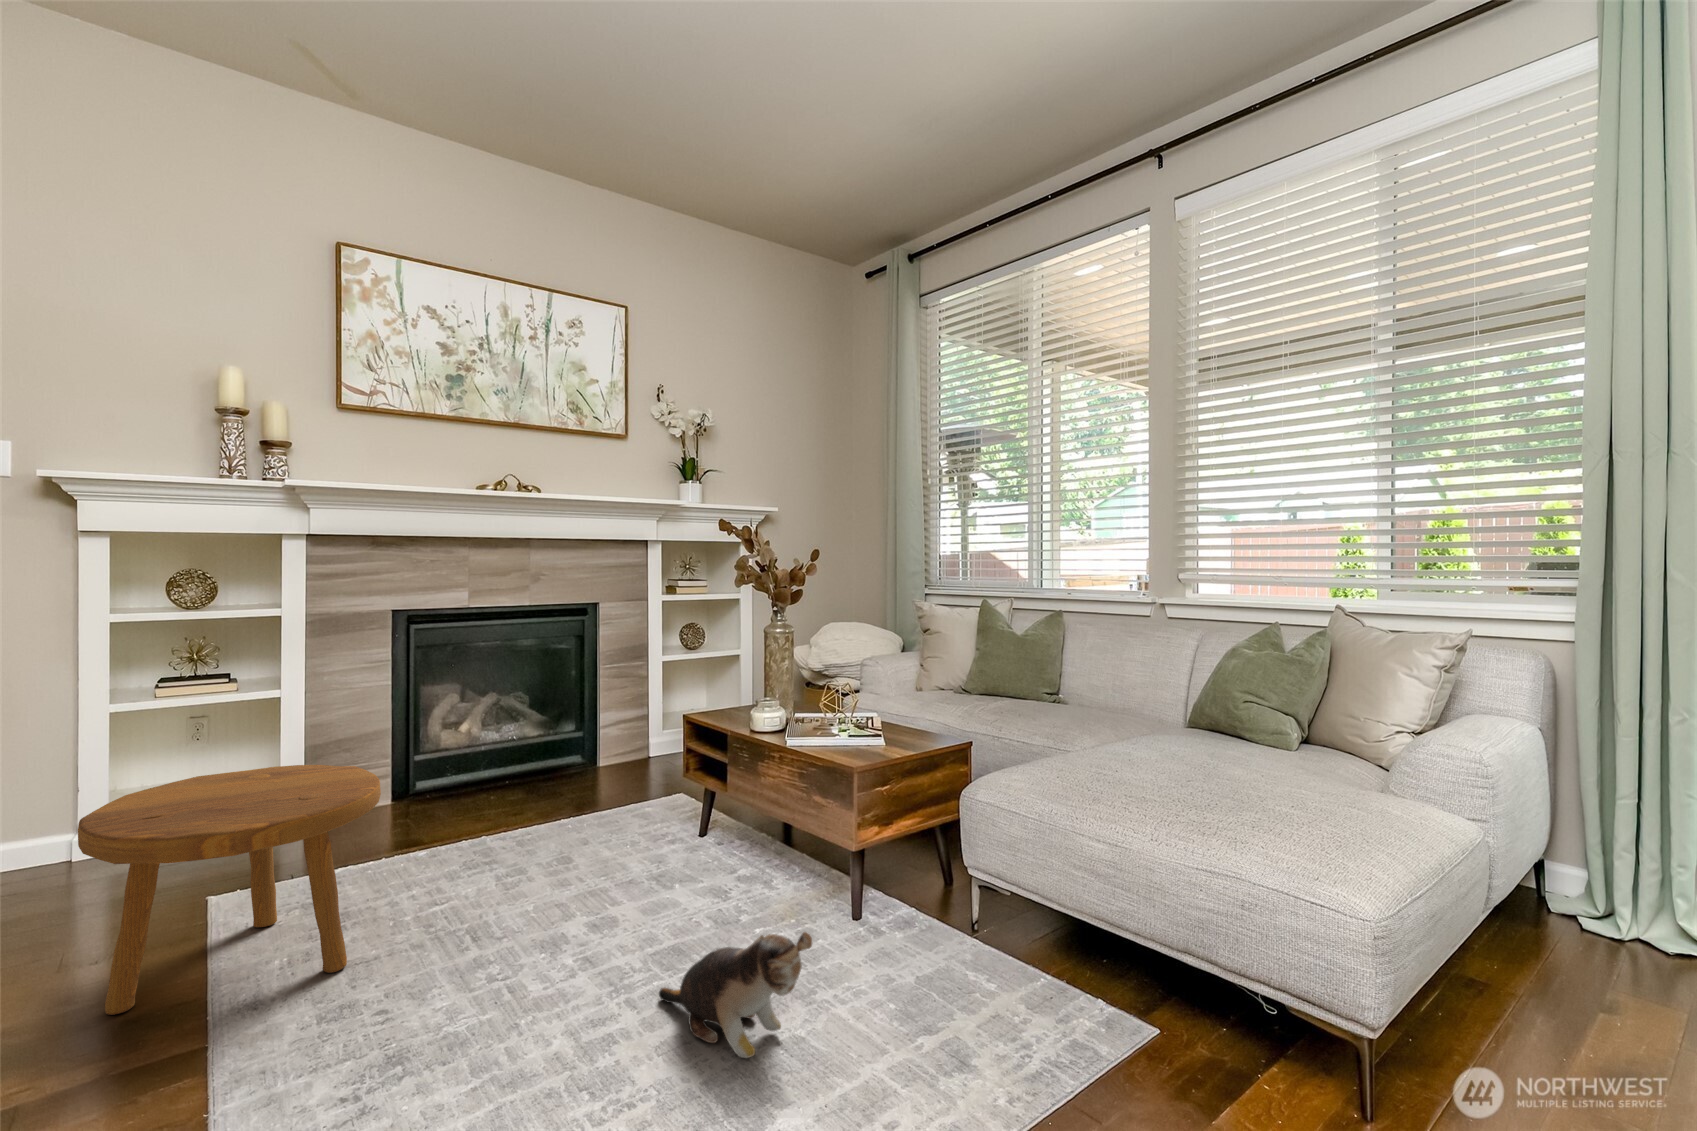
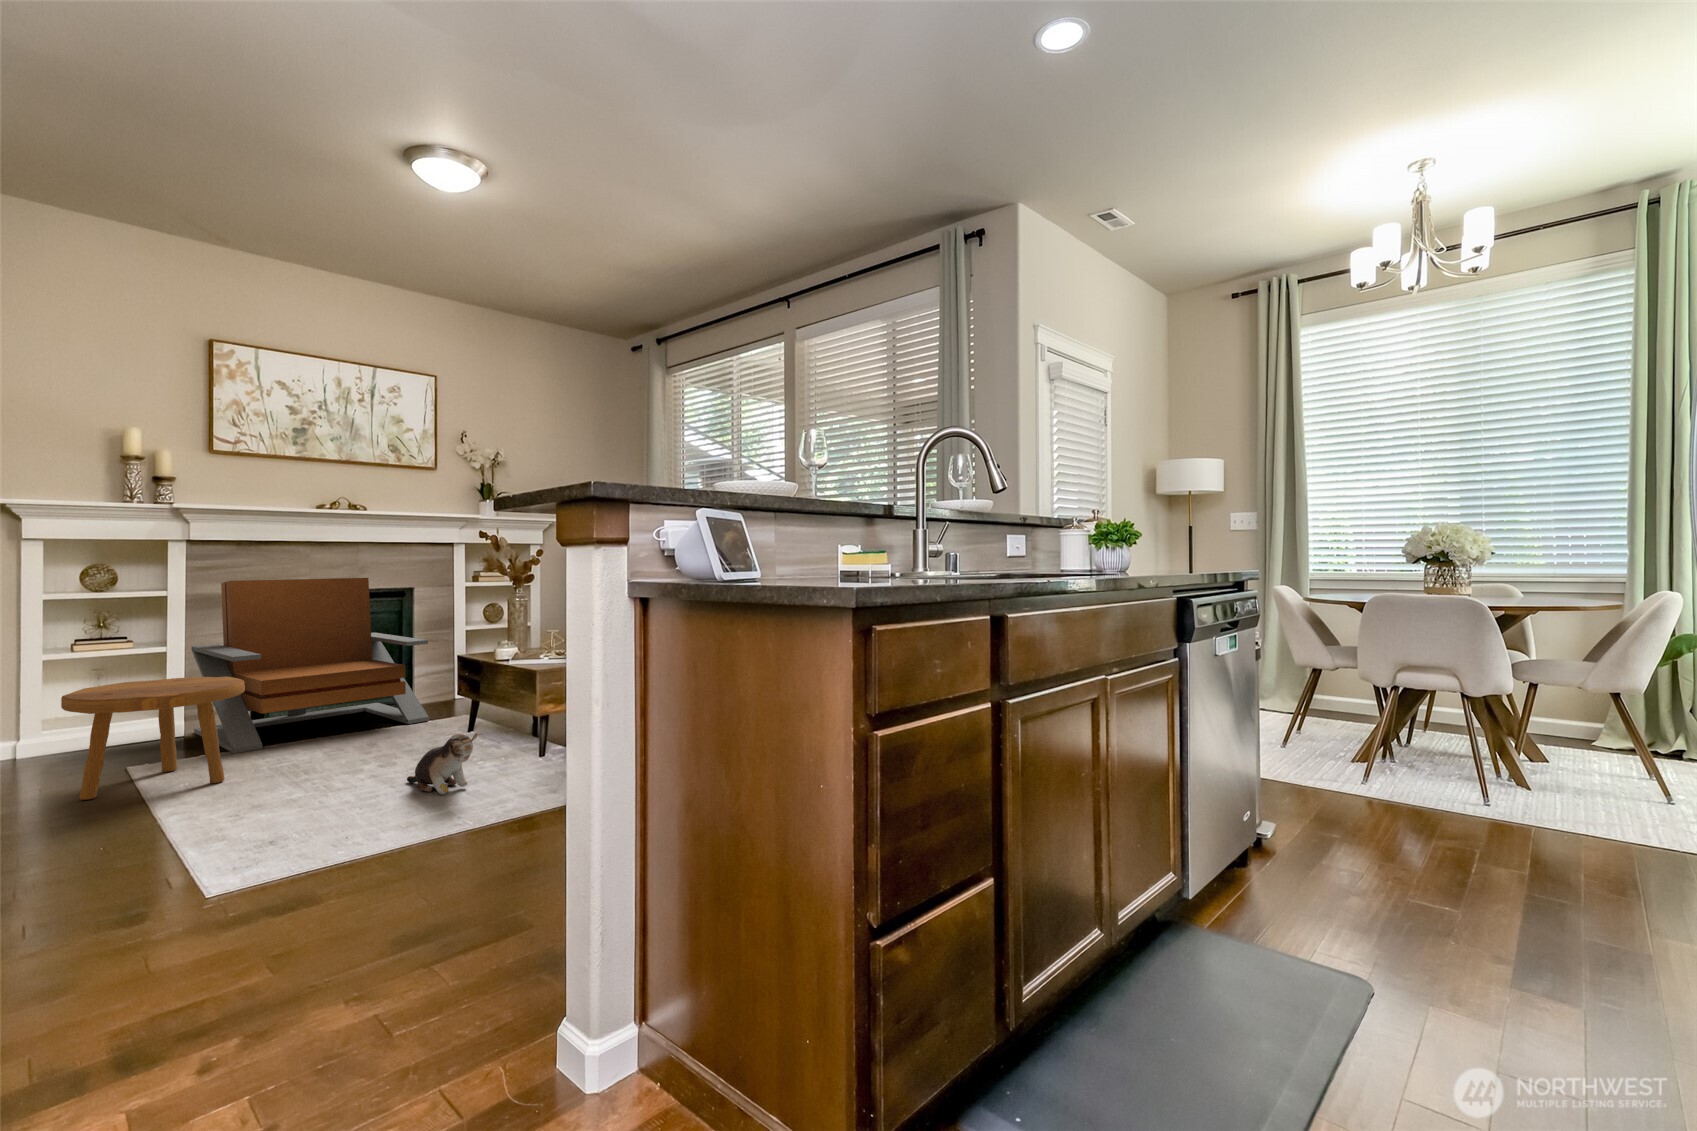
lounge chair: none [311,590,635,878] -> present [192,578,429,753]

